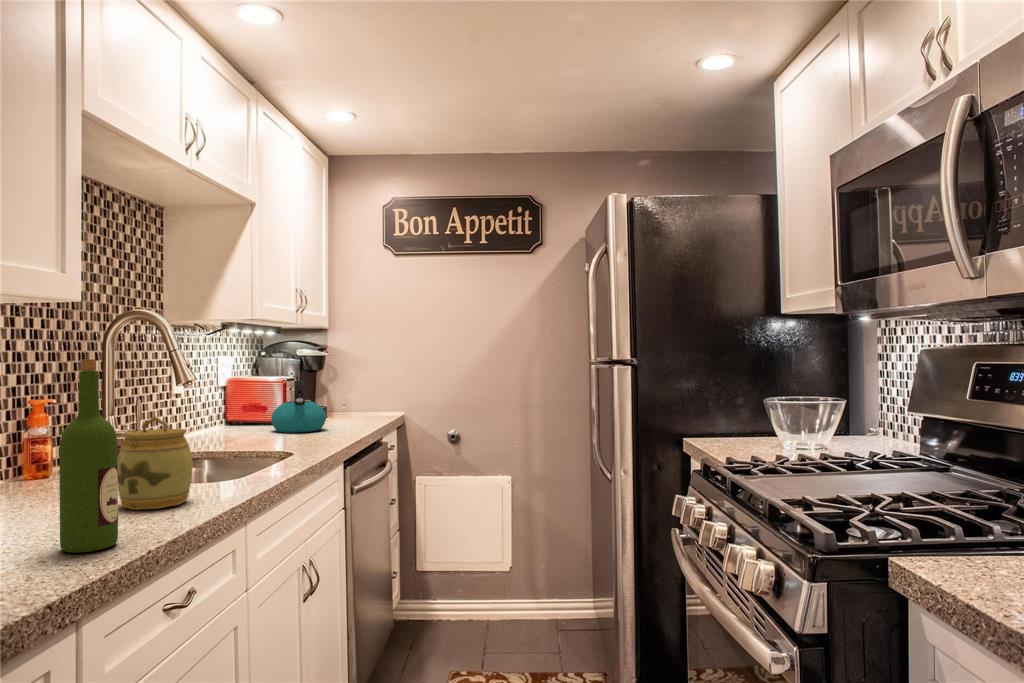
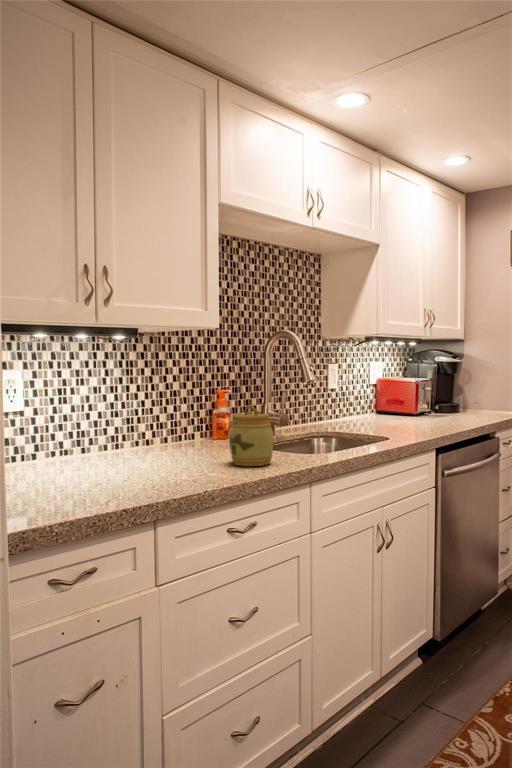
wine bottle: present [60,359,118,553] -> none [167,367,199,485]
kettle: present [271,380,326,433] -> none [401,382,445,424]

